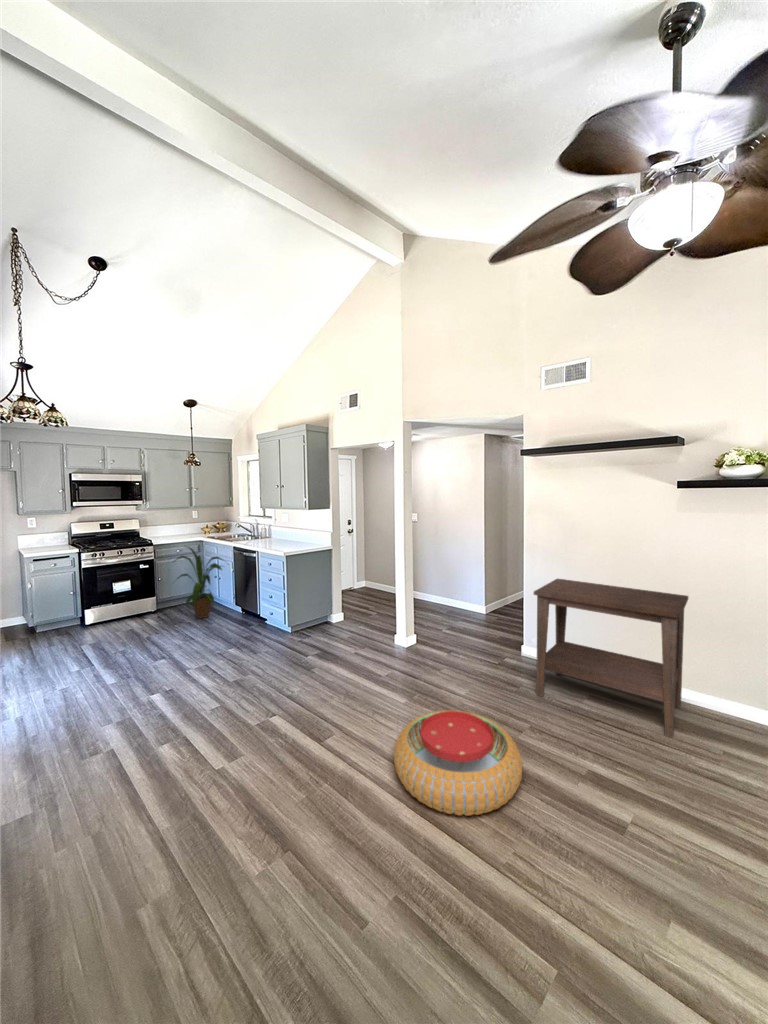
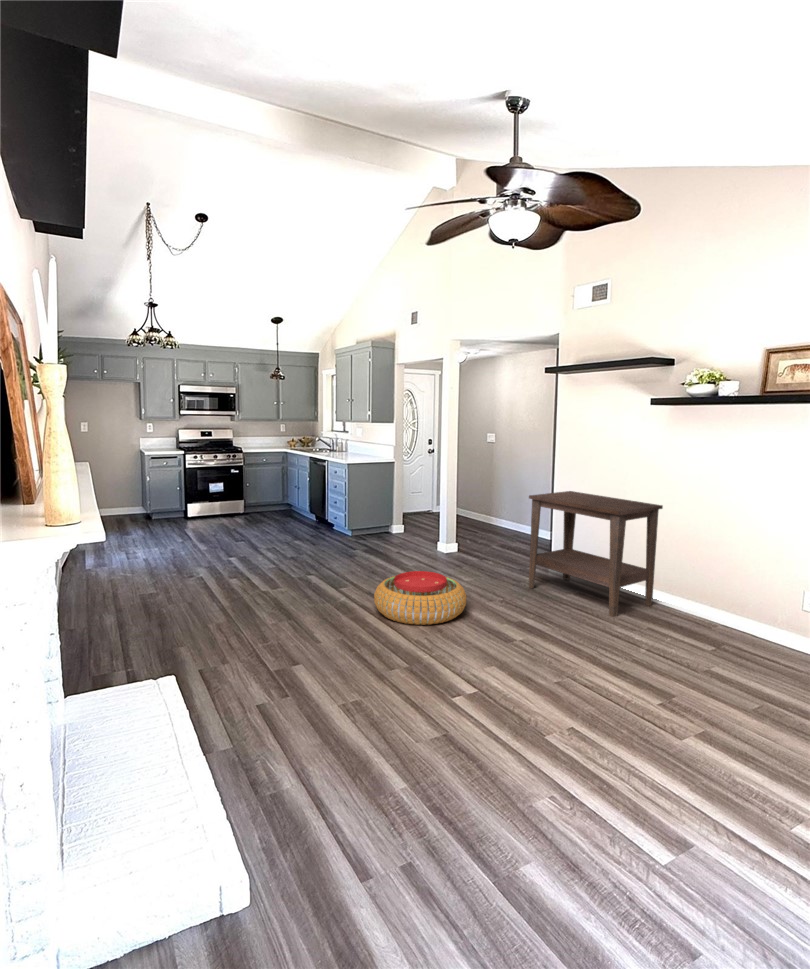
house plant: present [175,548,223,619] -> none [256,454,307,522]

